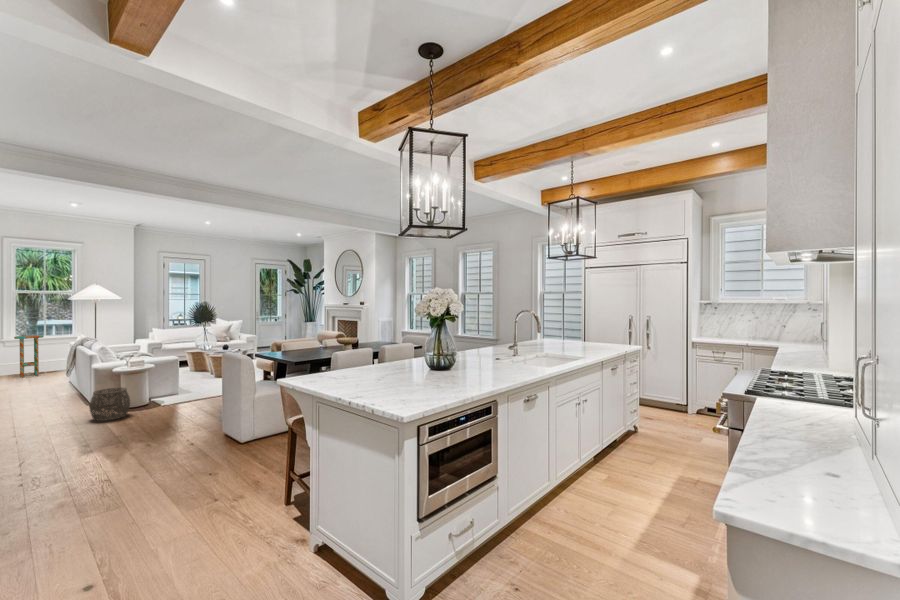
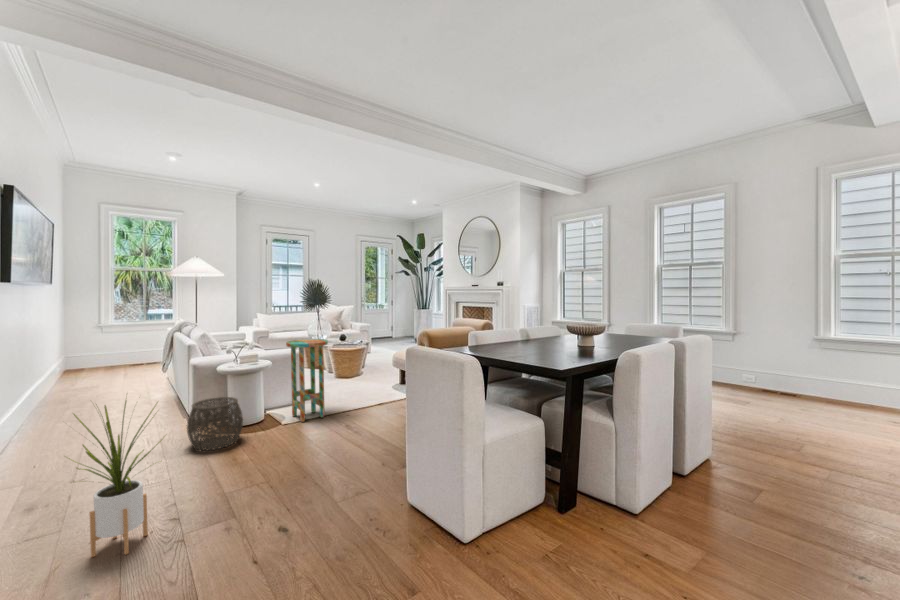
side table: present [14,335,44,377] -> present [286,339,328,422]
house plant: none [22,377,81,461] -> present [69,401,161,557]

